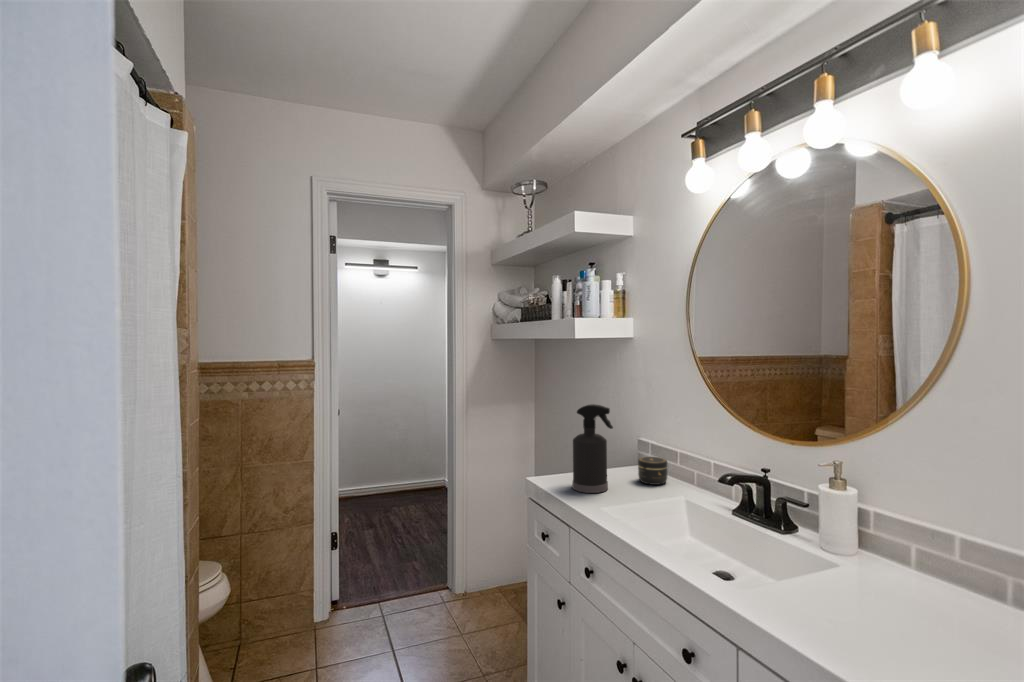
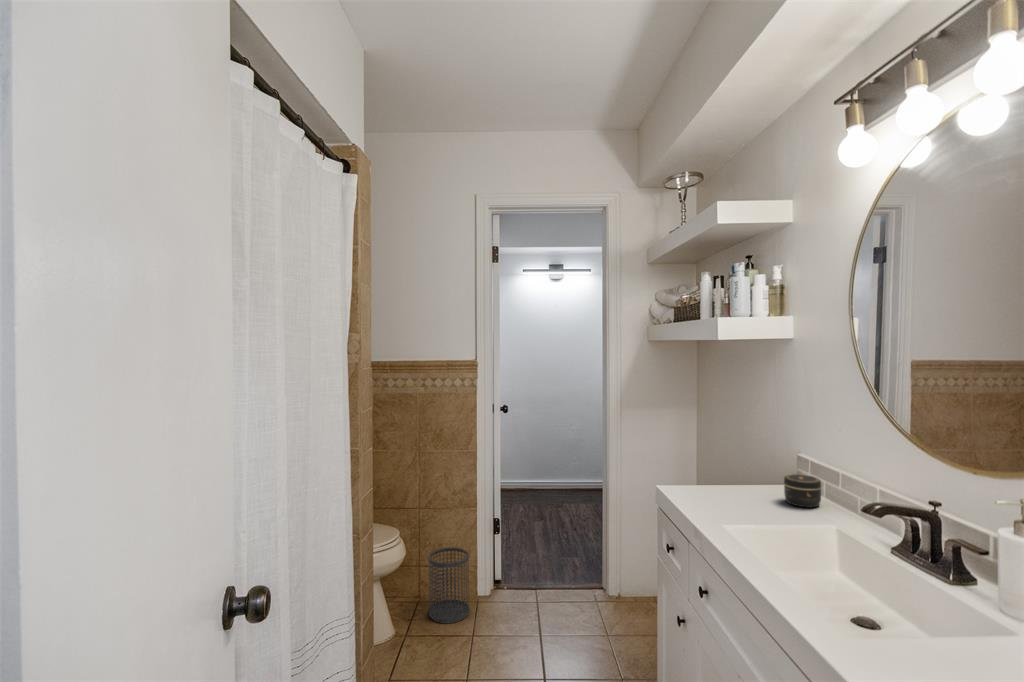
spray bottle: present [572,404,613,493] -> none [701,411,748,508]
wastebasket: none [258,571,308,660] -> present [428,547,469,623]

